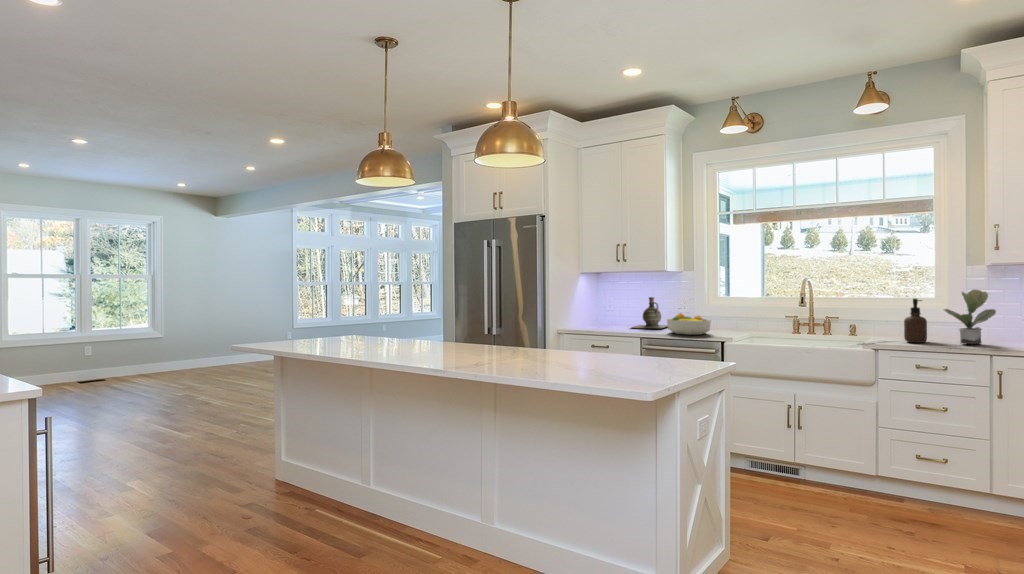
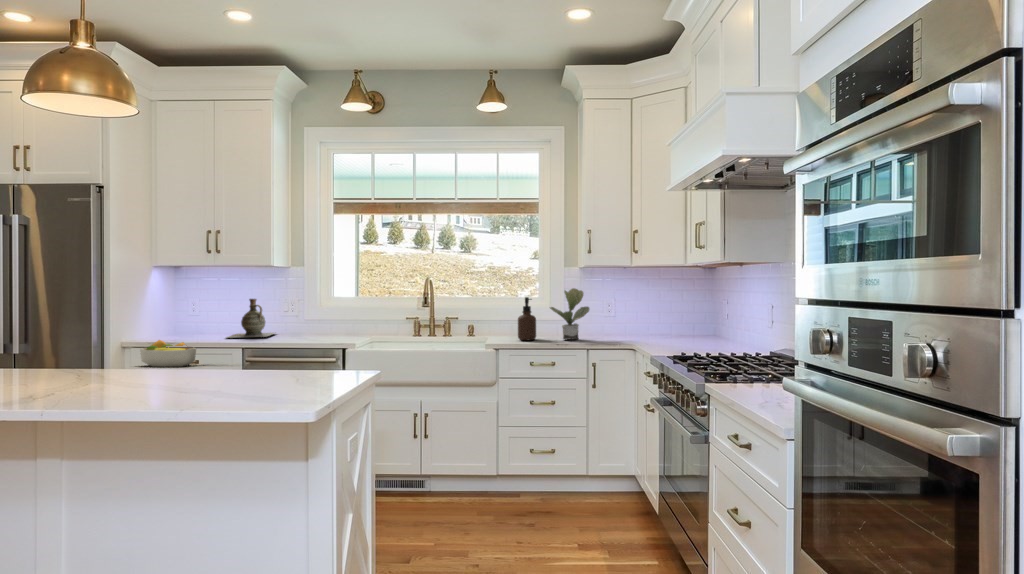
fruit bowl: present [667,313,711,335] -> present [140,340,196,367]

